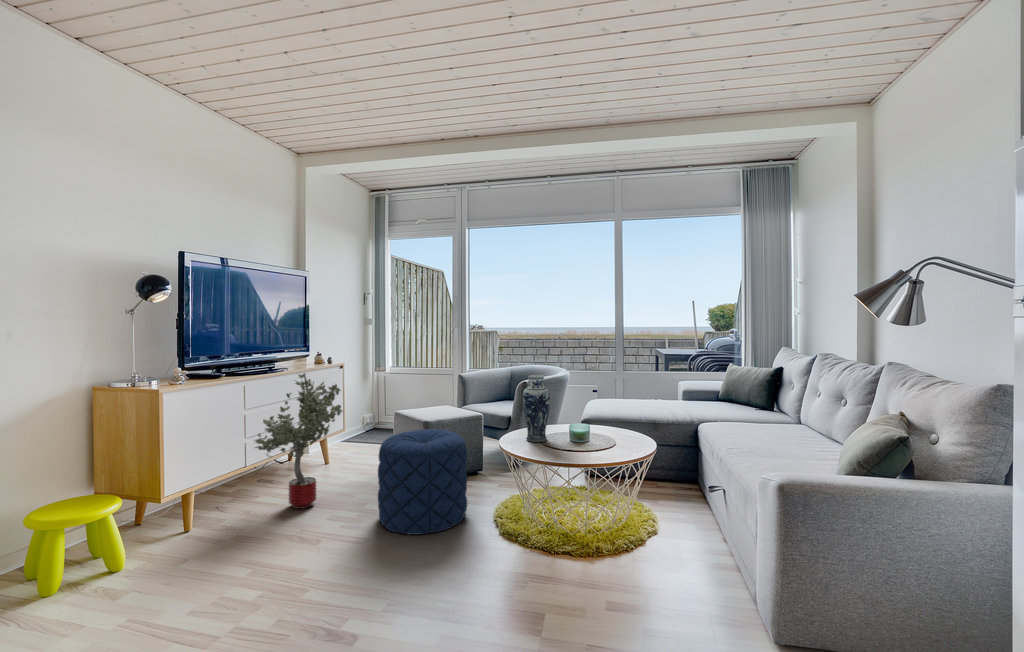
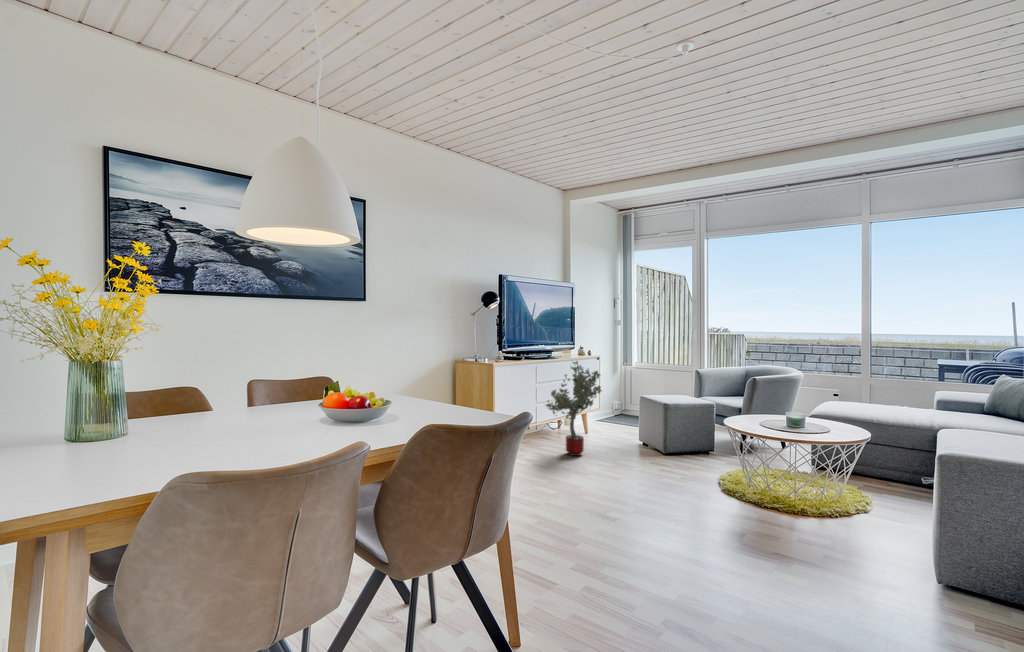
vase: present [523,375,550,442] -> none [745,371,769,425]
pouf: present [378,429,468,535] -> none [629,409,698,482]

